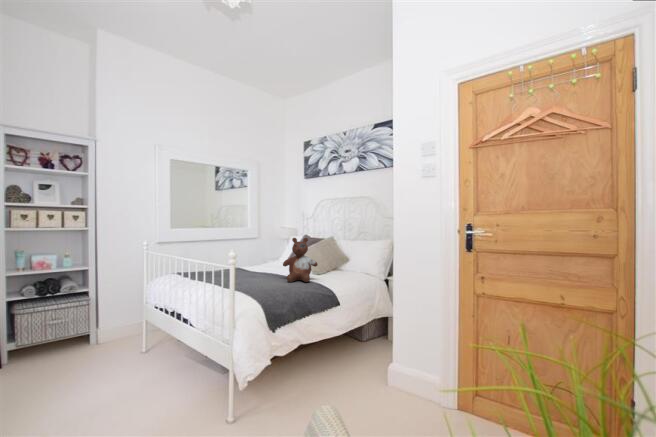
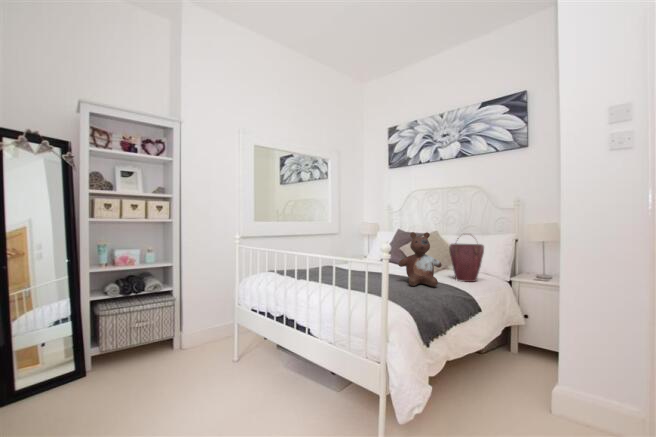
handbag: none [331,238,358,278] -> present [449,238,484,282]

